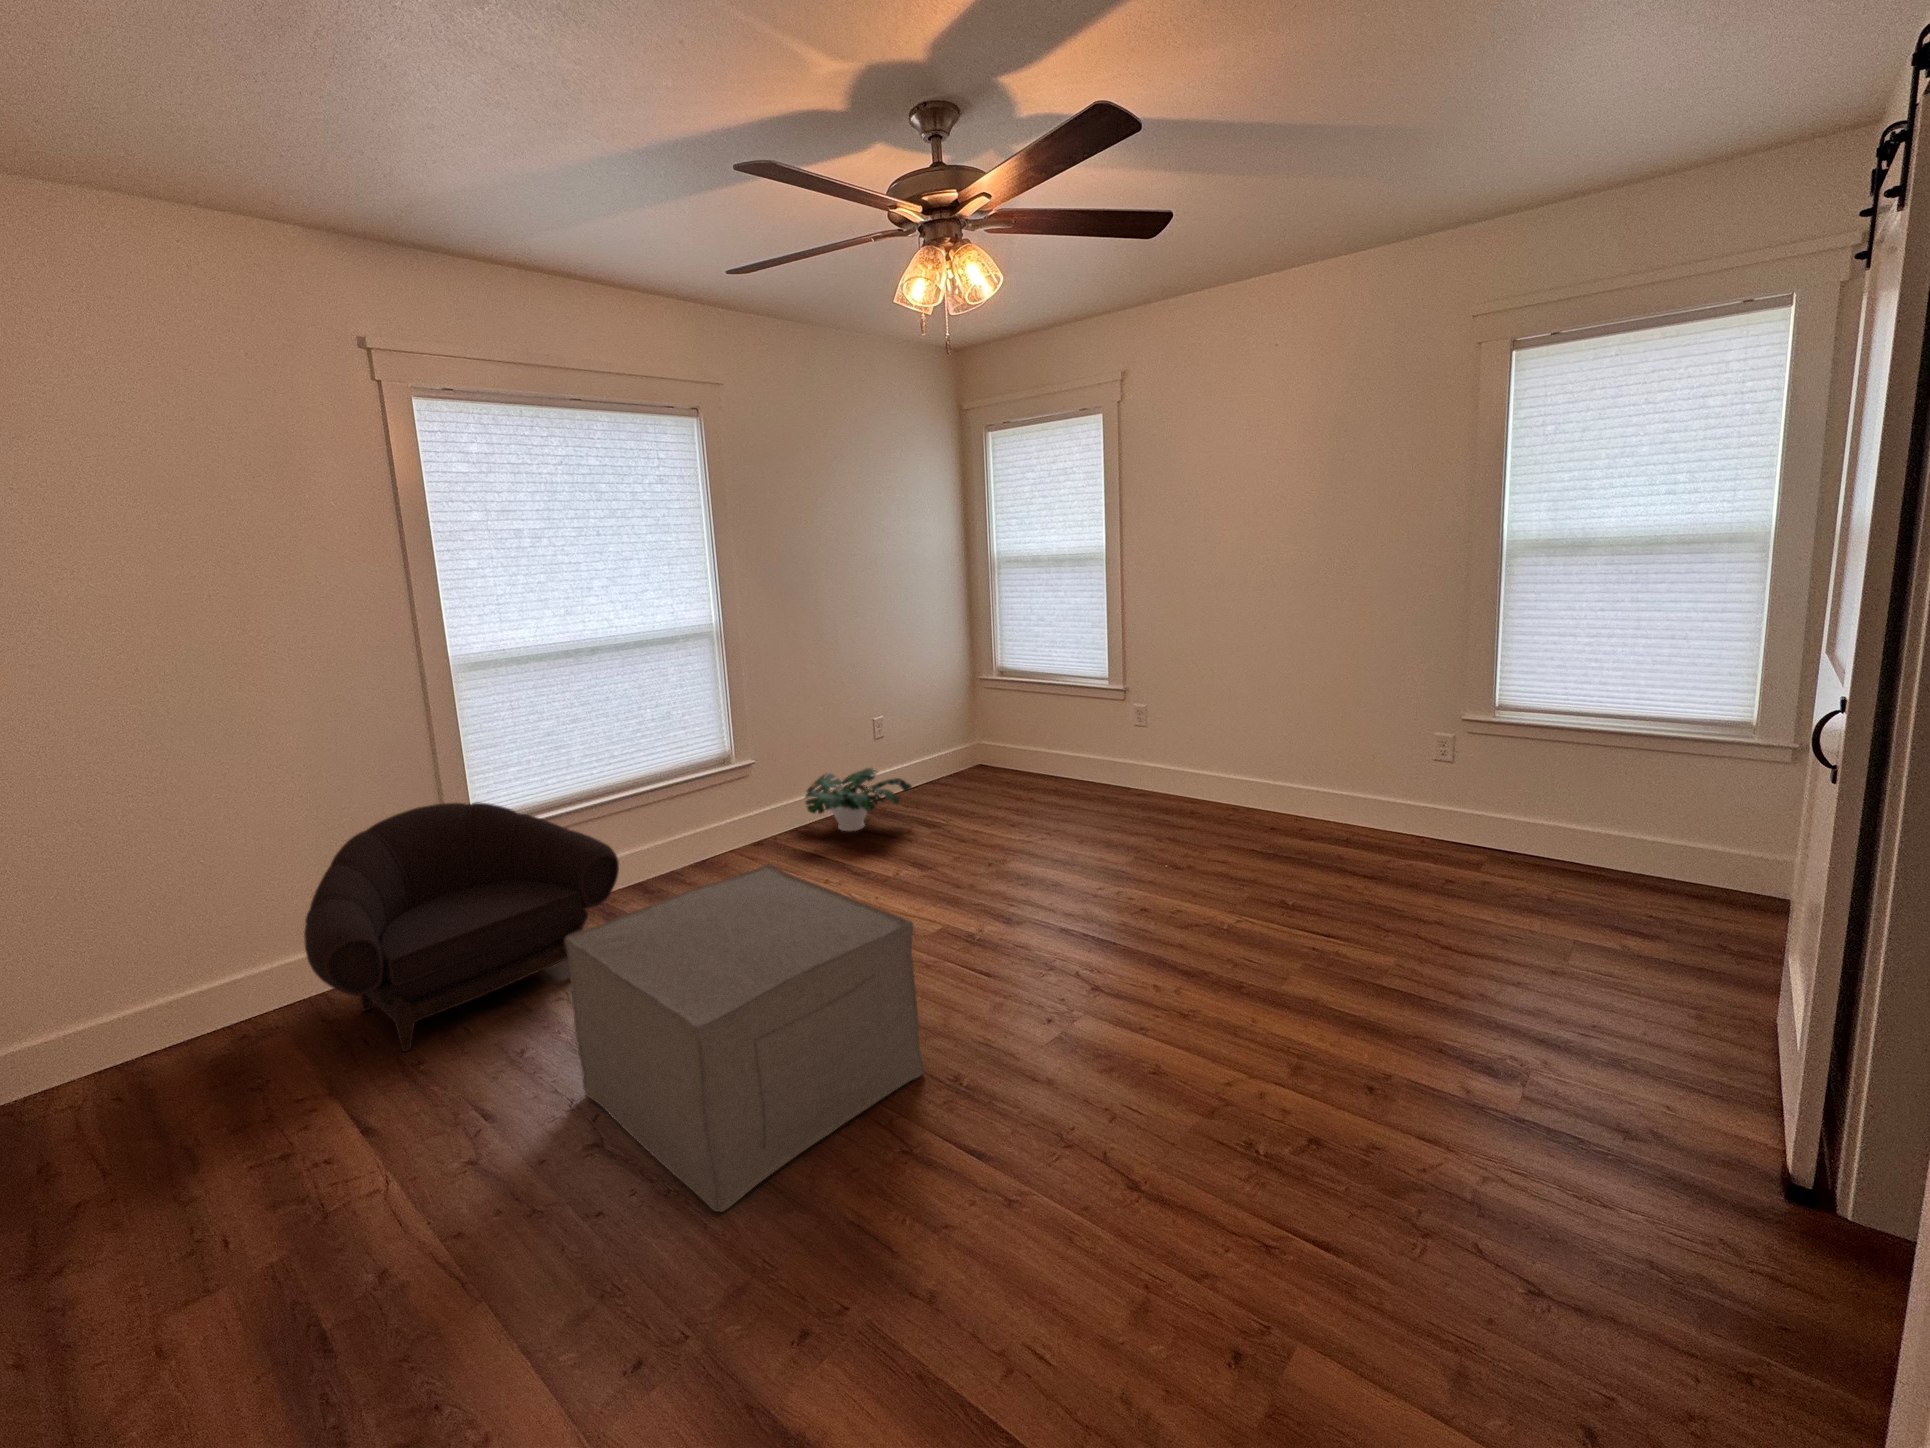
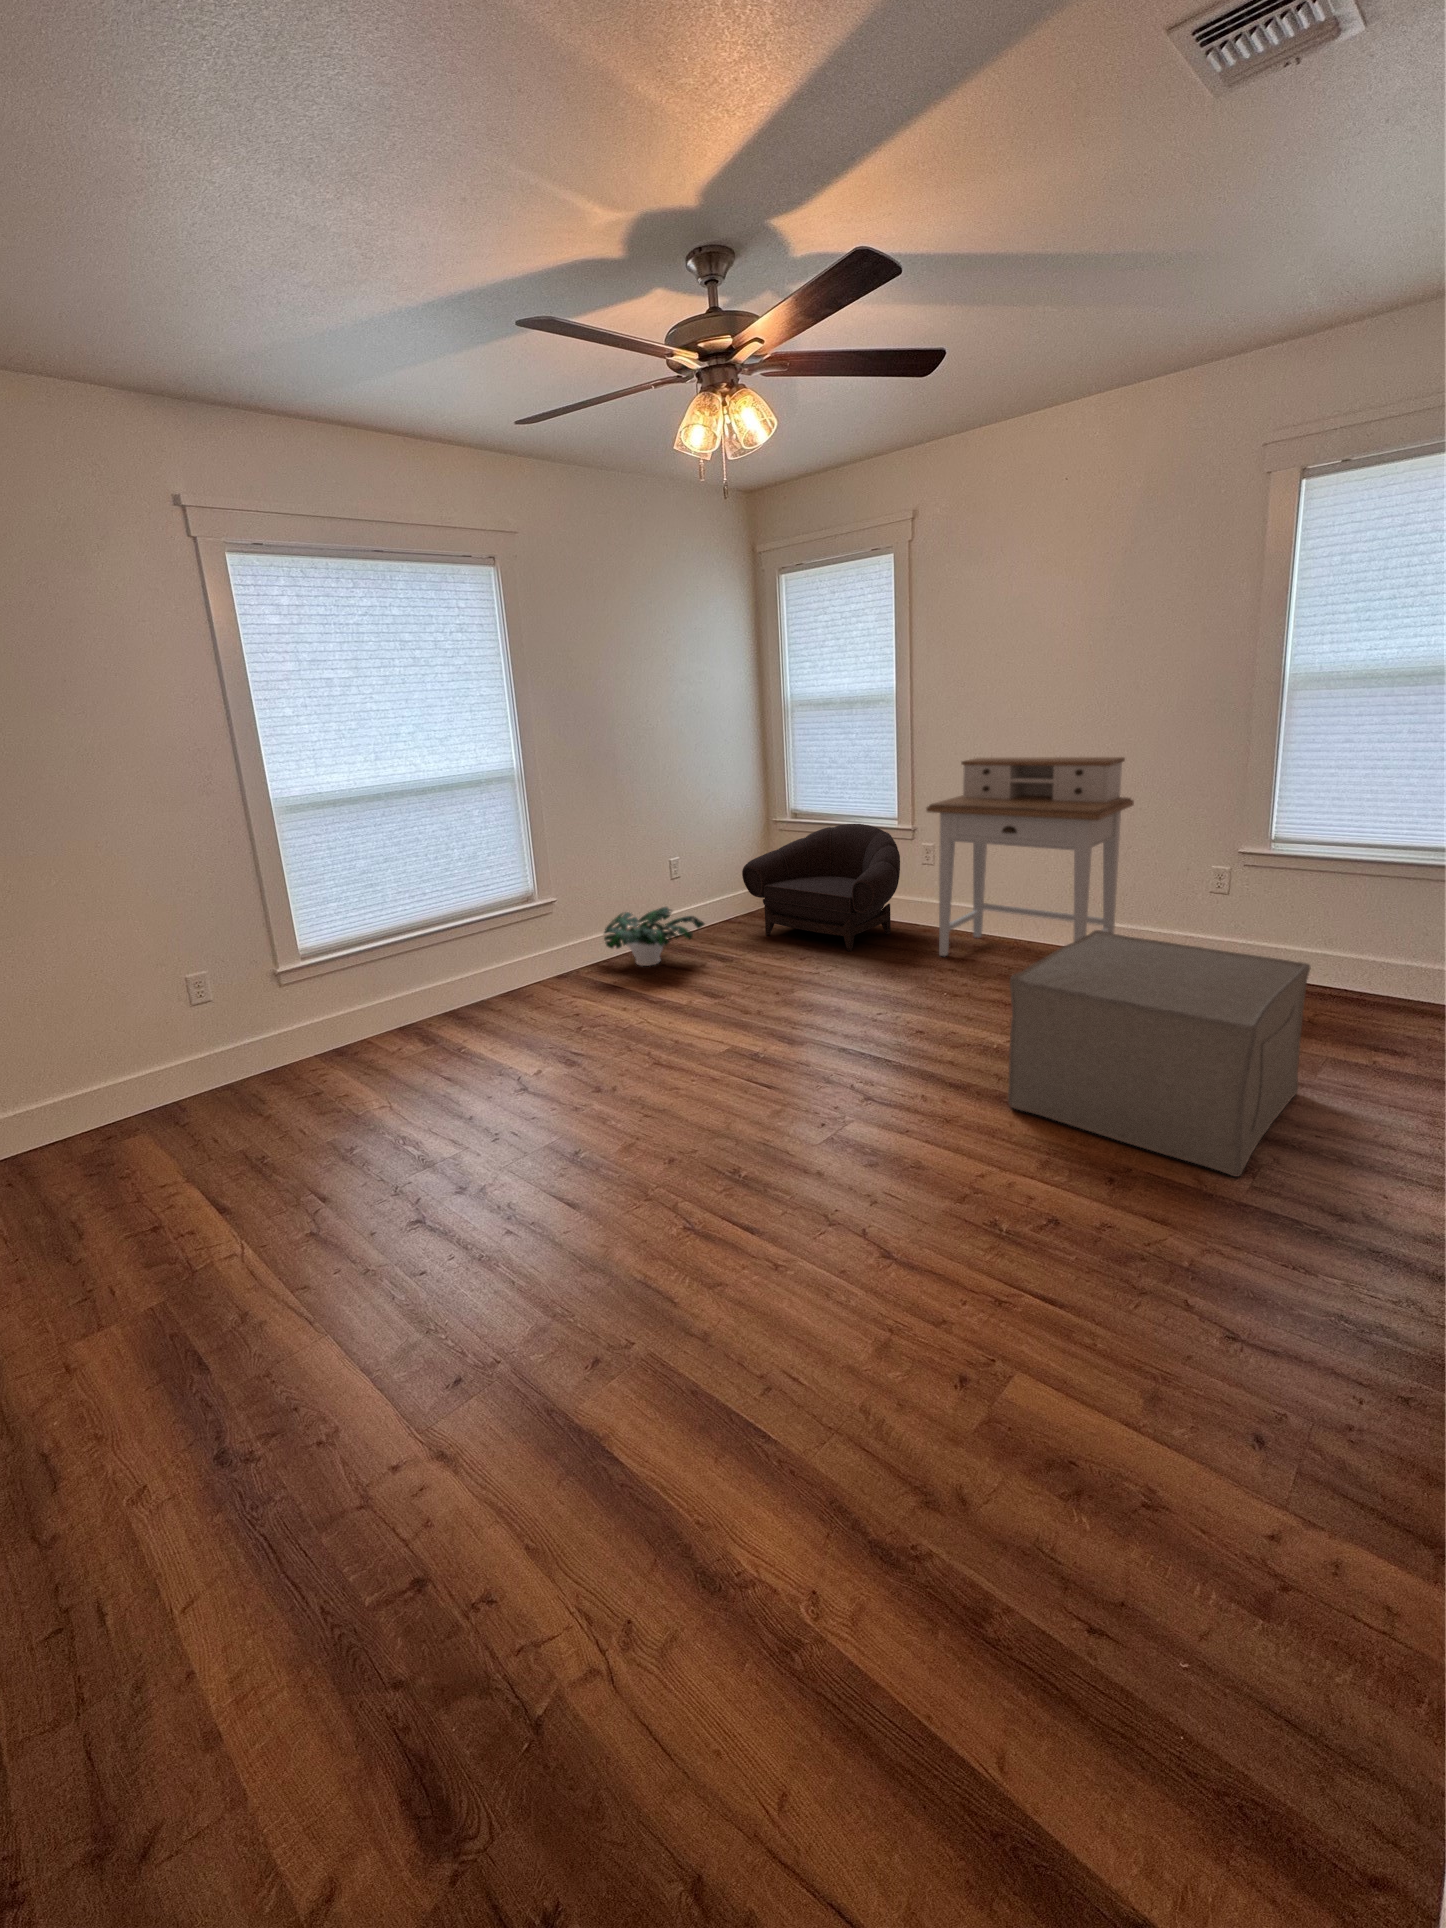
desk: none [1143,617,1354,851] -> present [926,757,1134,956]
armchair: present [304,802,619,1052] -> present [742,824,900,951]
ottoman: present [565,863,924,1212] -> present [1008,930,1310,1176]

